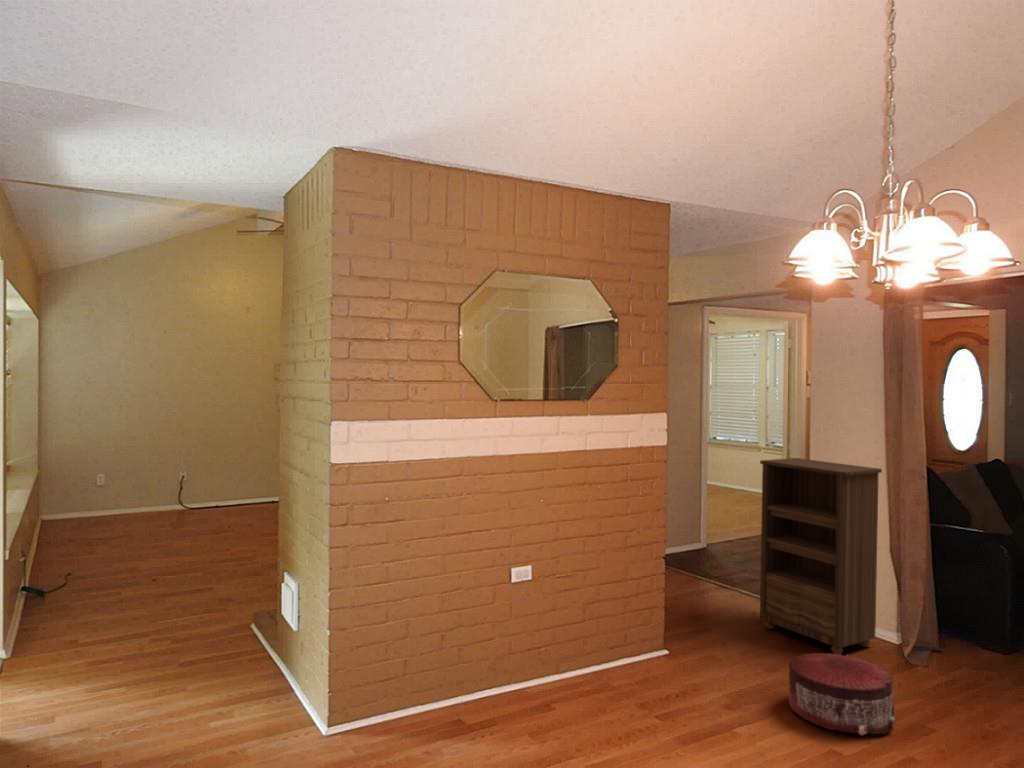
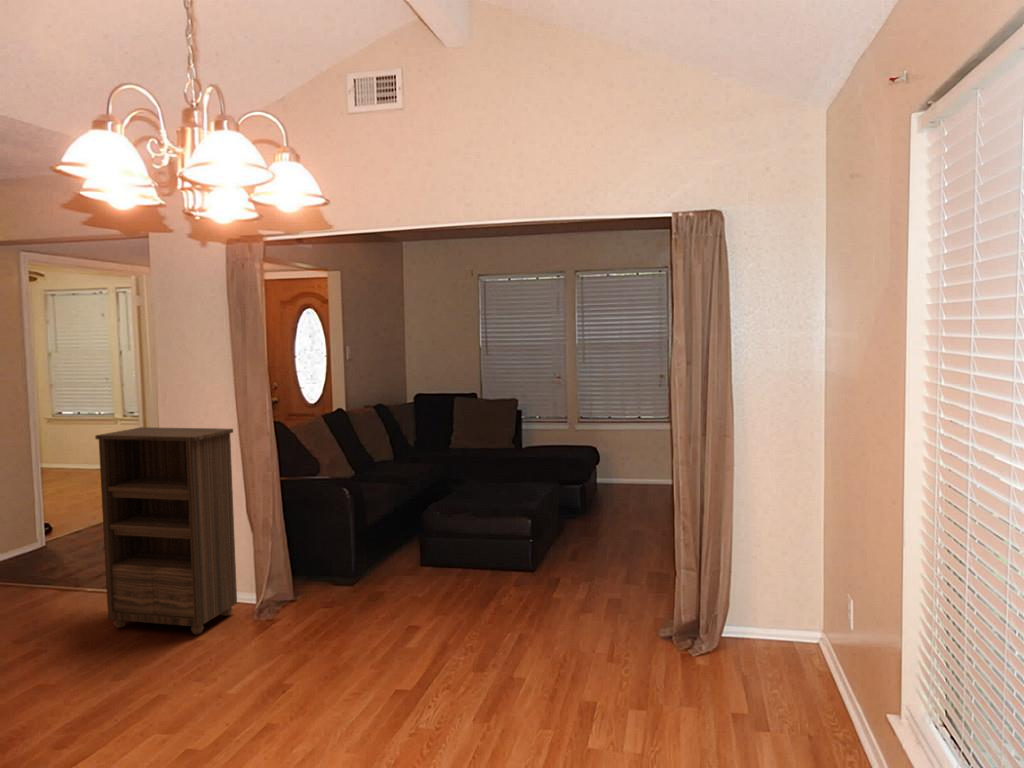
pouf: present [789,653,895,735] -> none [137,634,254,726]

